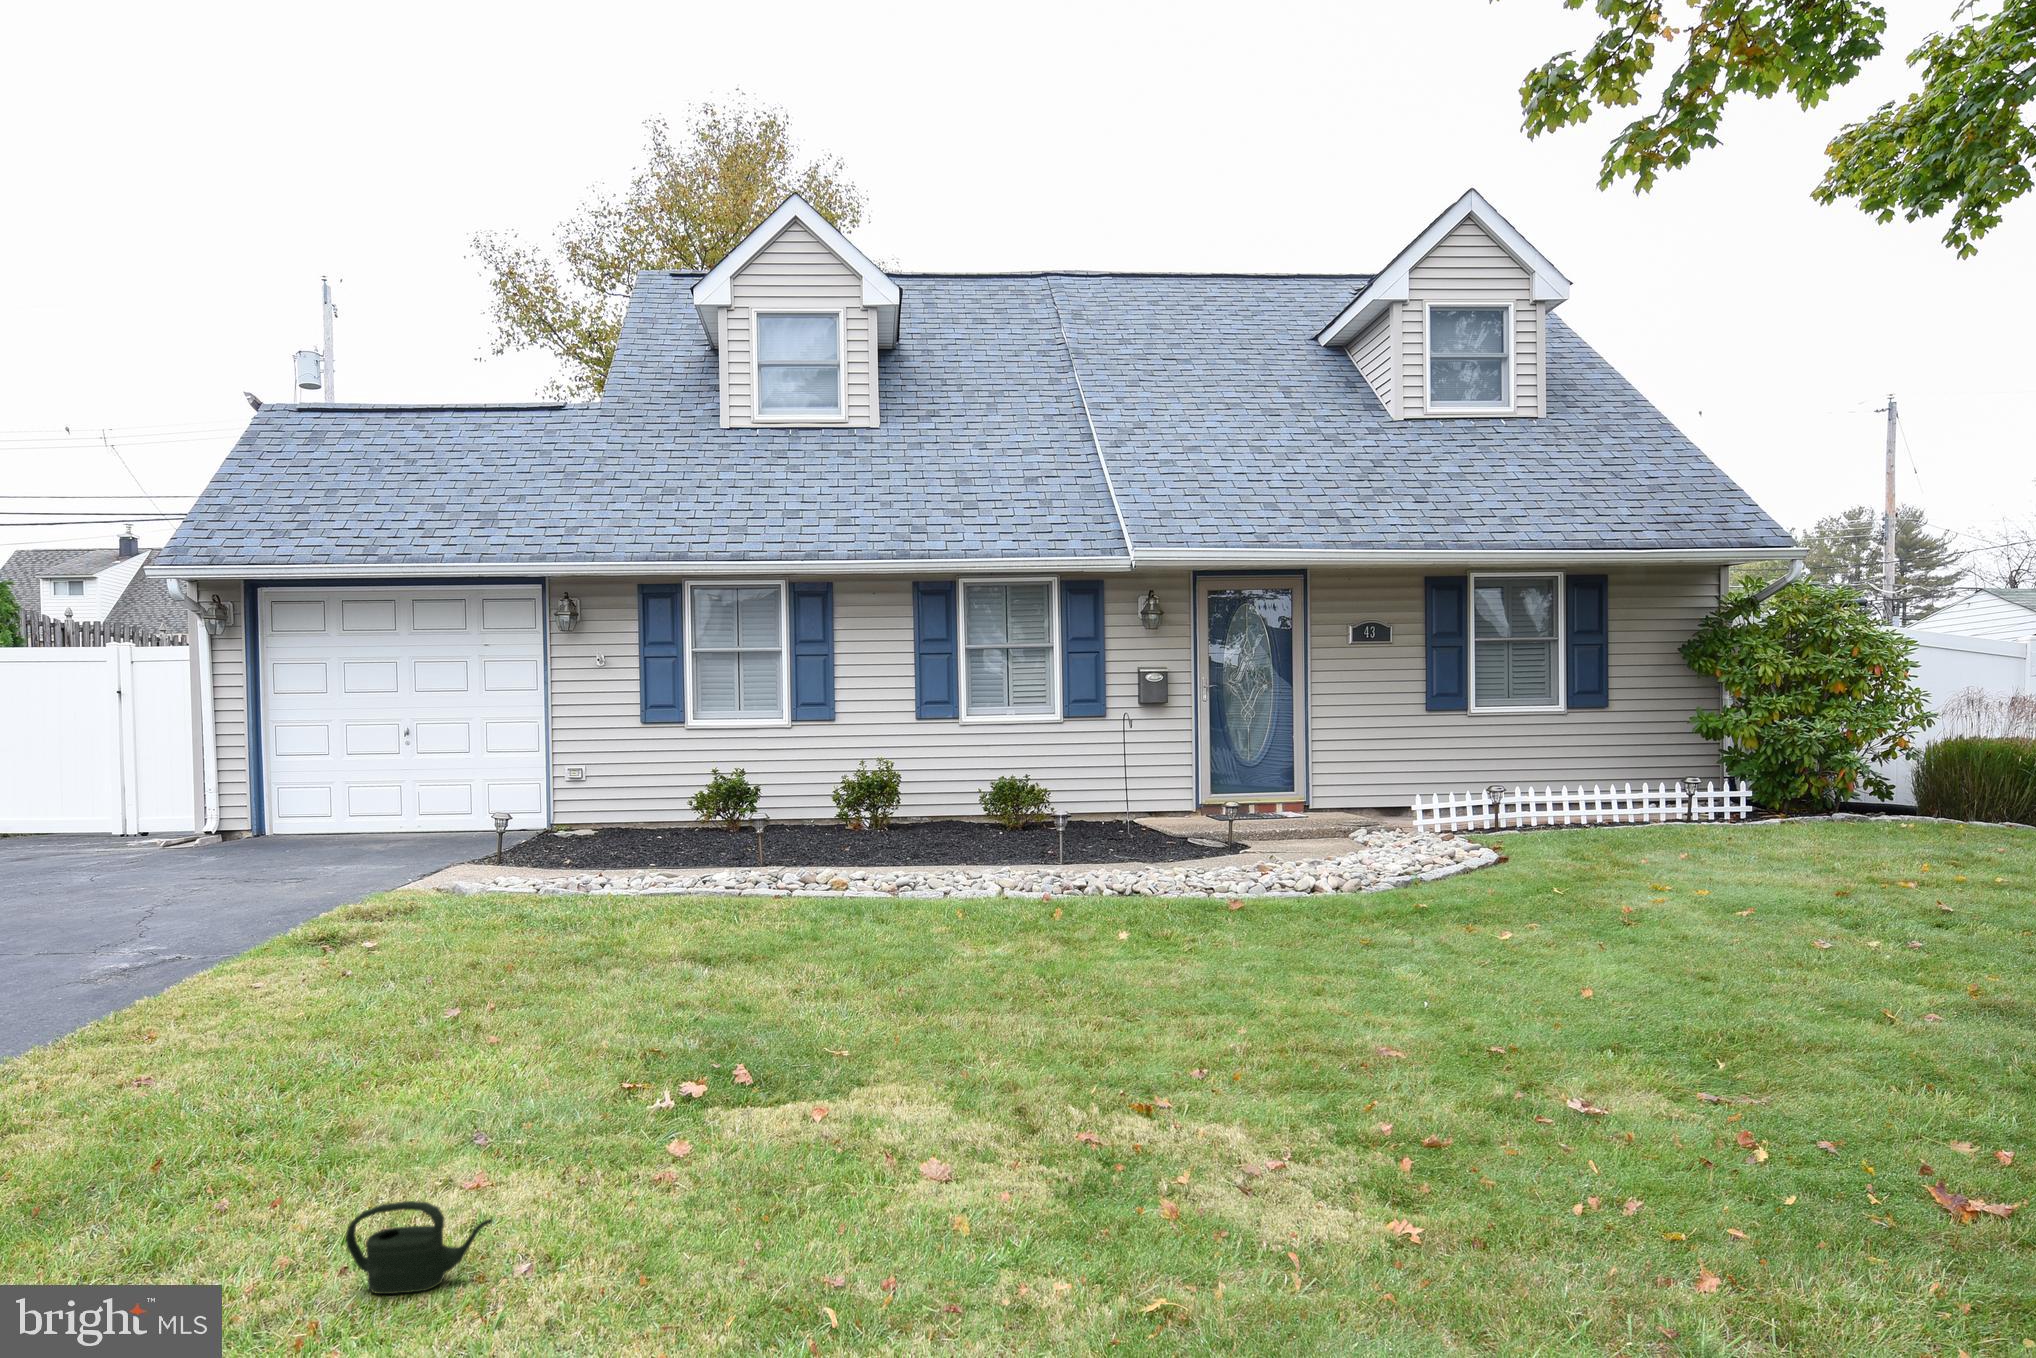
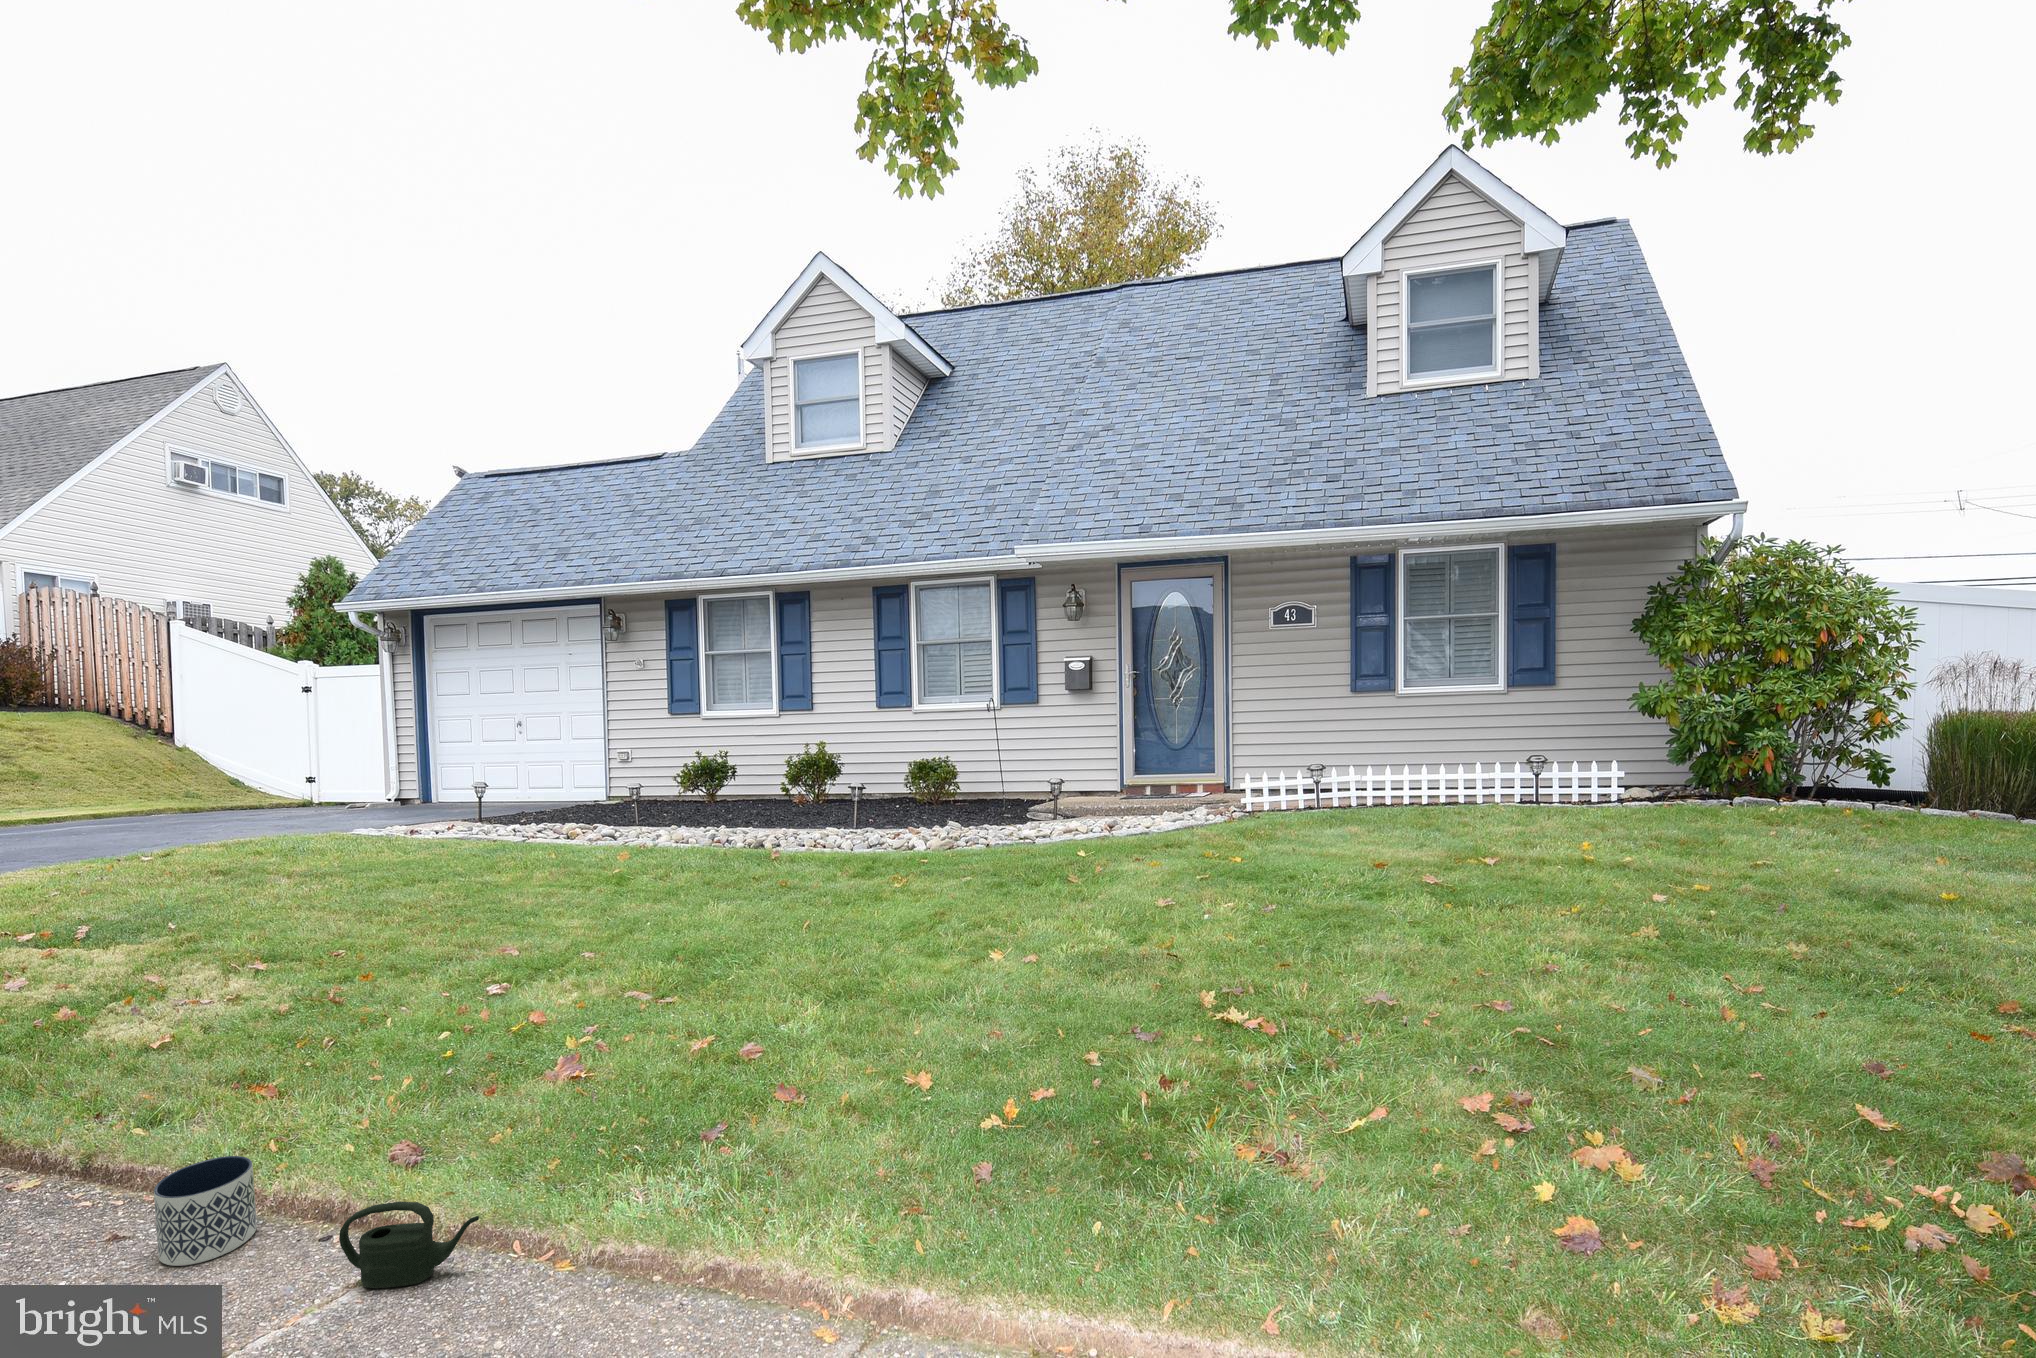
planter: none [157,1156,262,1268] -> present [154,1156,257,1266]

